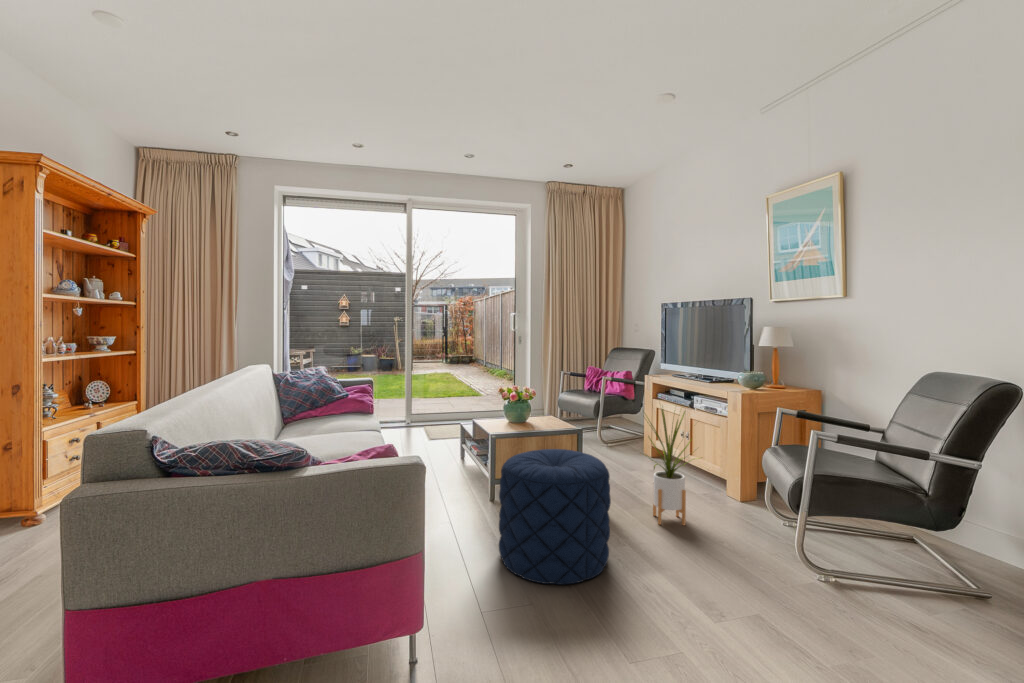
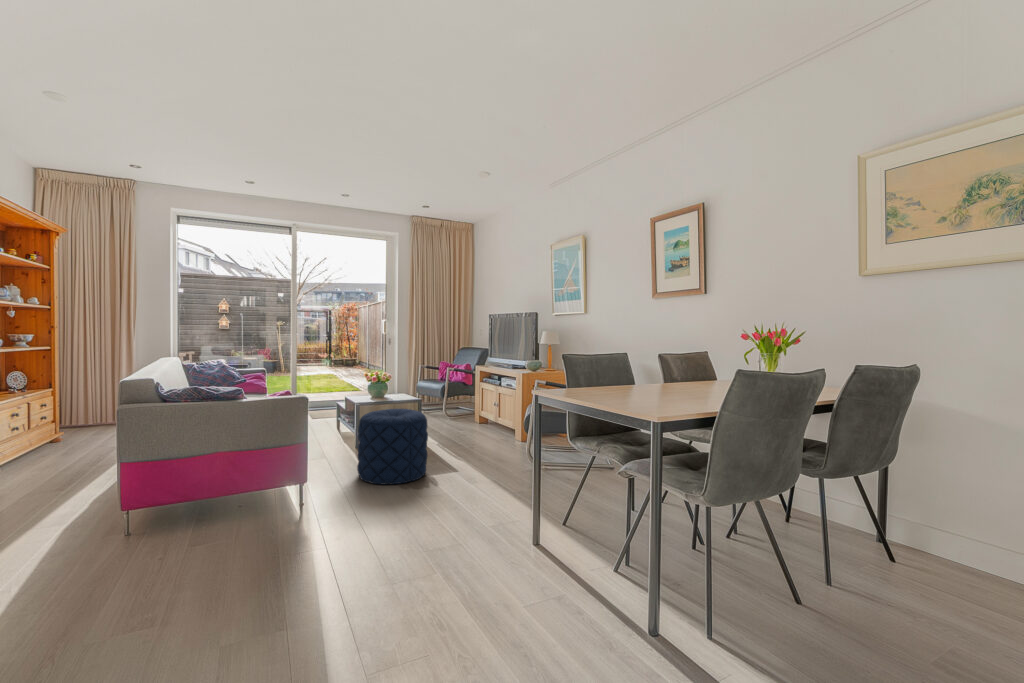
house plant: present [650,409,690,525] -> none [451,379,494,457]

